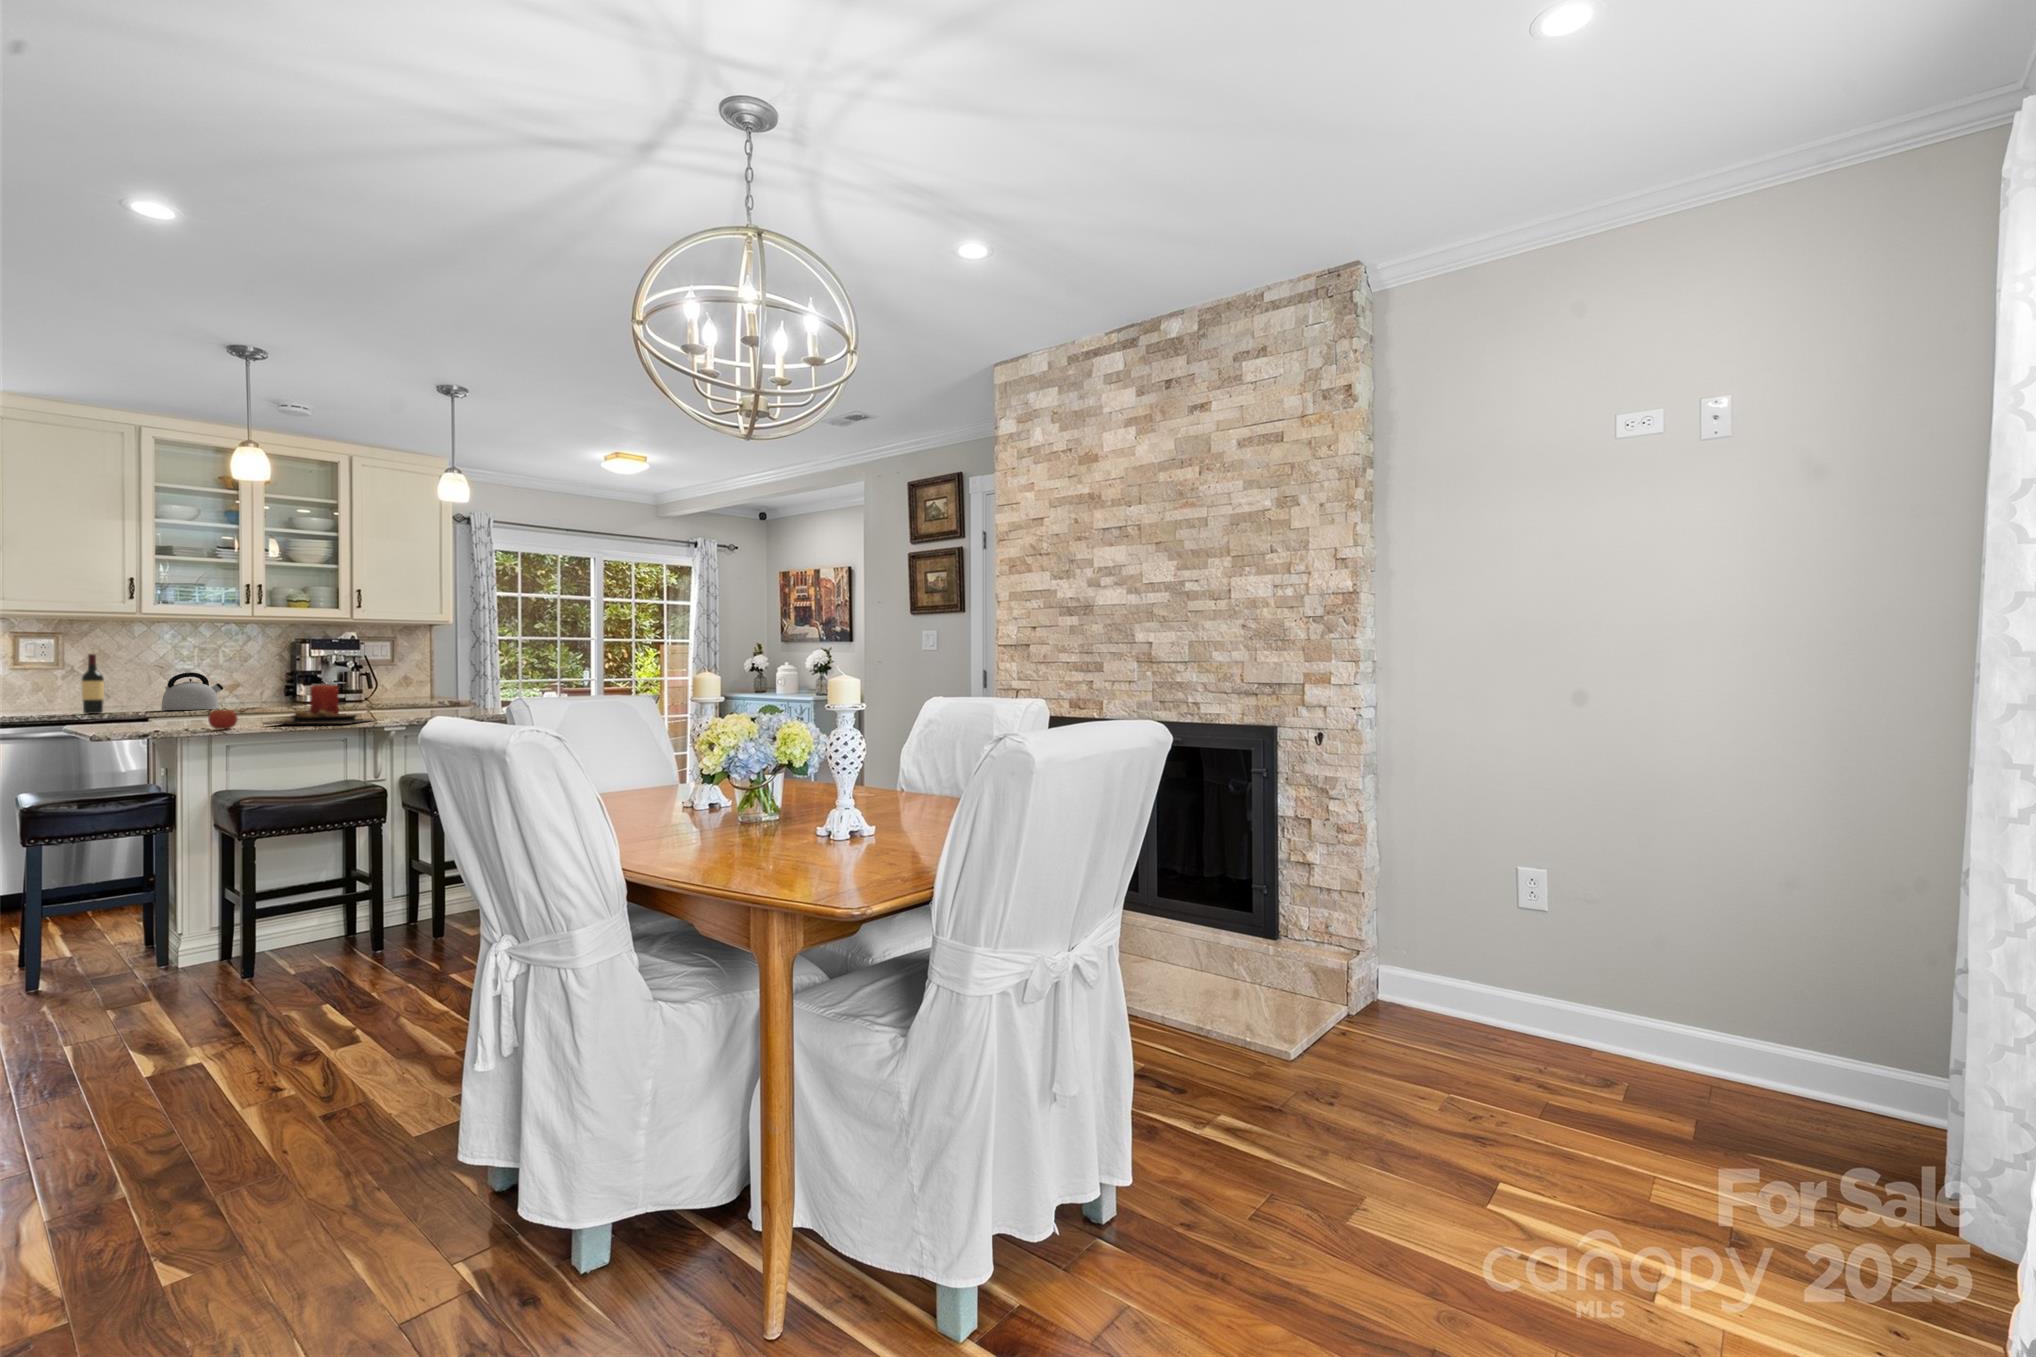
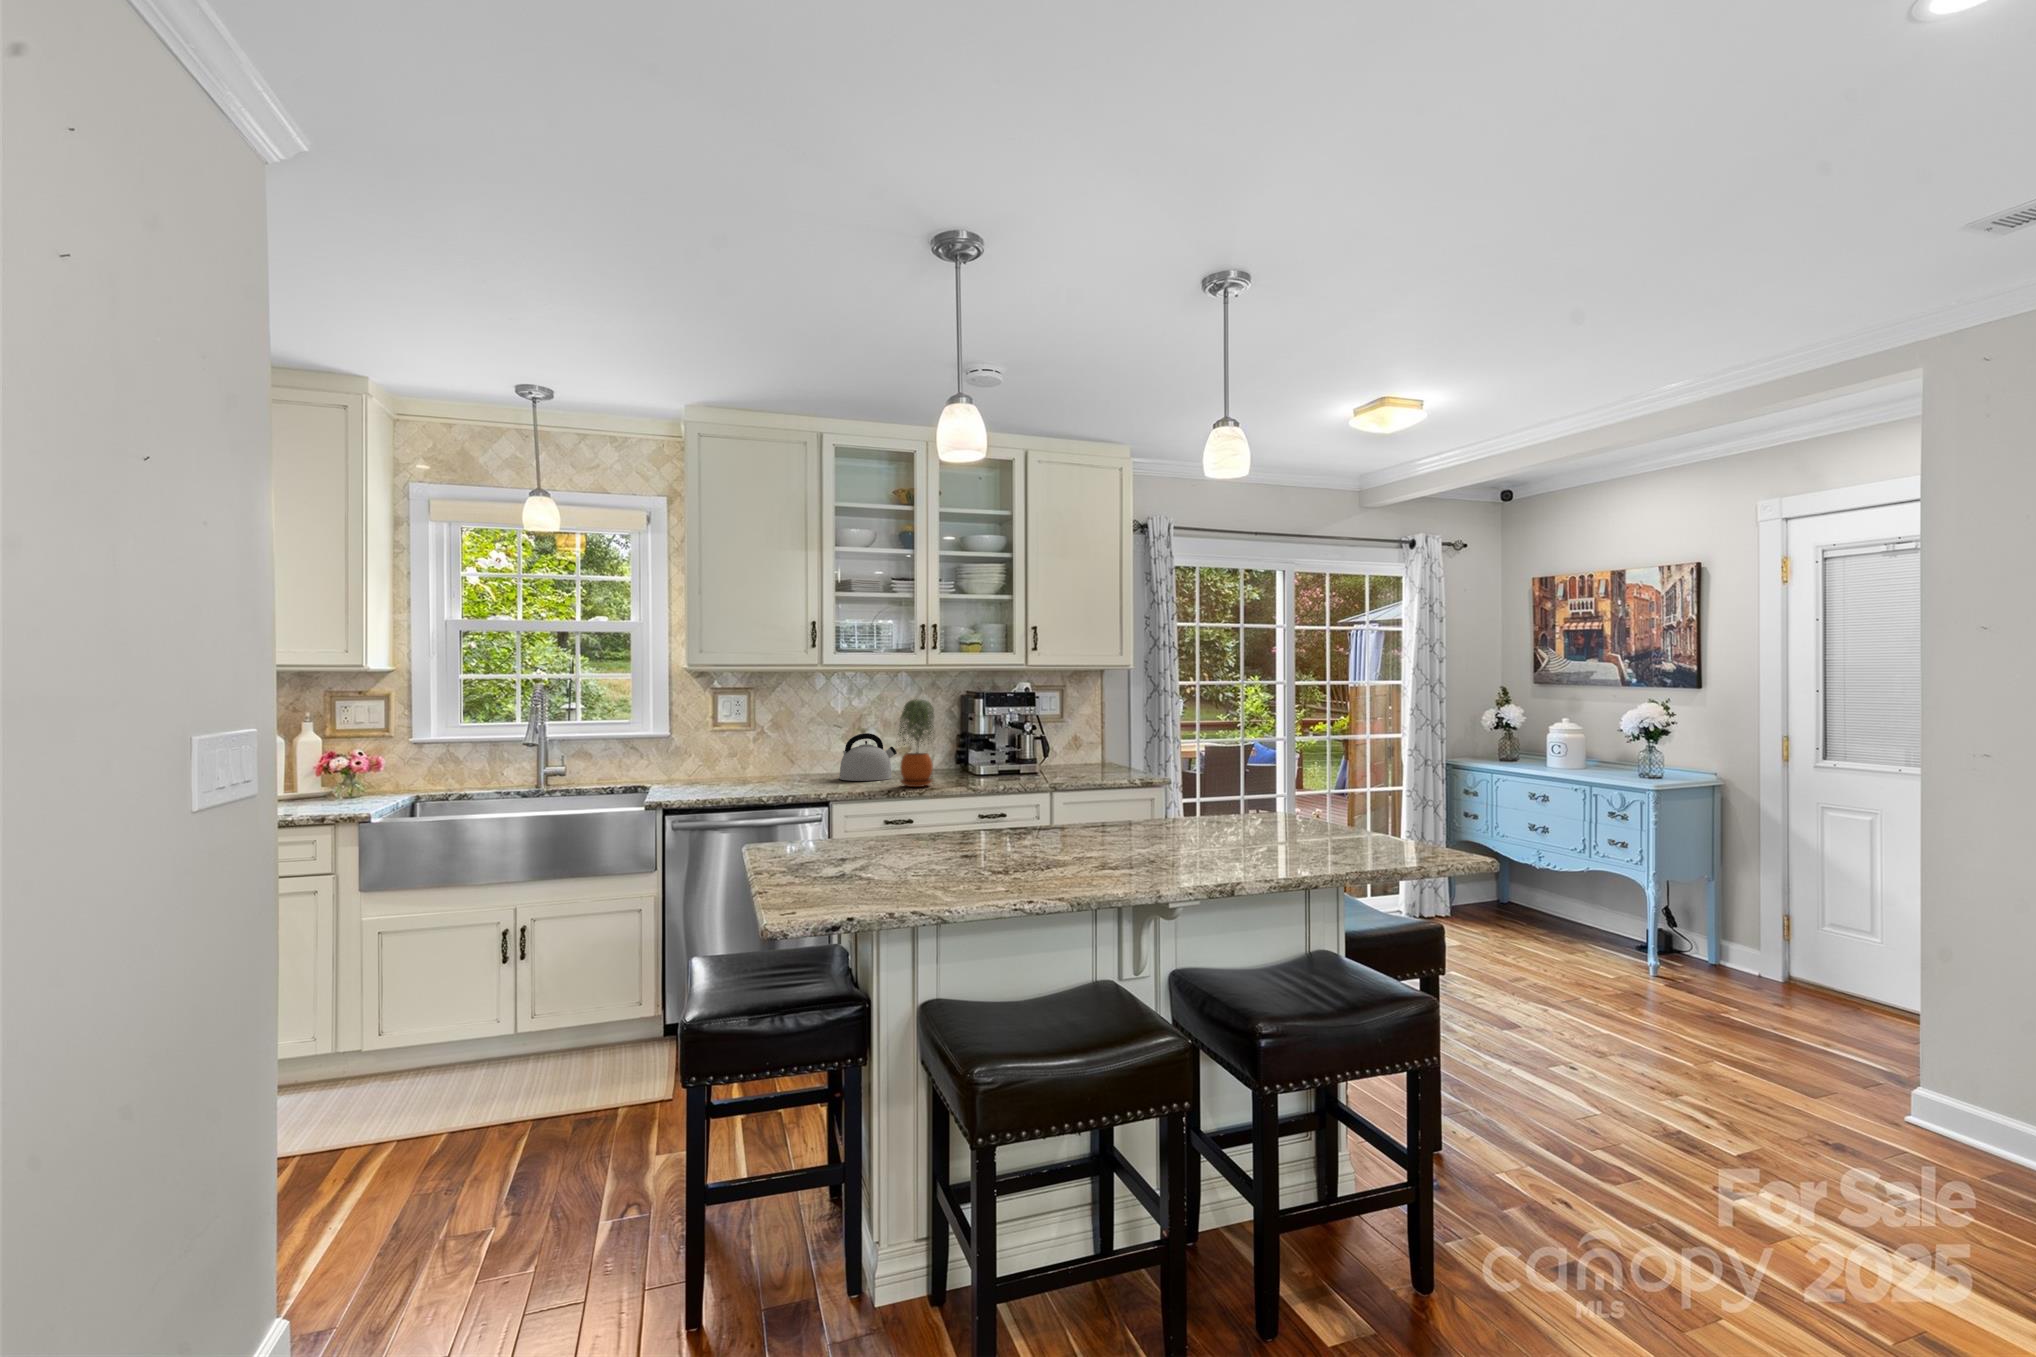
potted plant: none [223,642,263,710] -> present [898,699,934,787]
wine bottle: present [82,654,104,714] -> none [770,712,789,783]
candle: present [264,684,379,725] -> none [940,793,1107,879]
apple: present [208,709,237,729] -> none [870,830,908,874]

